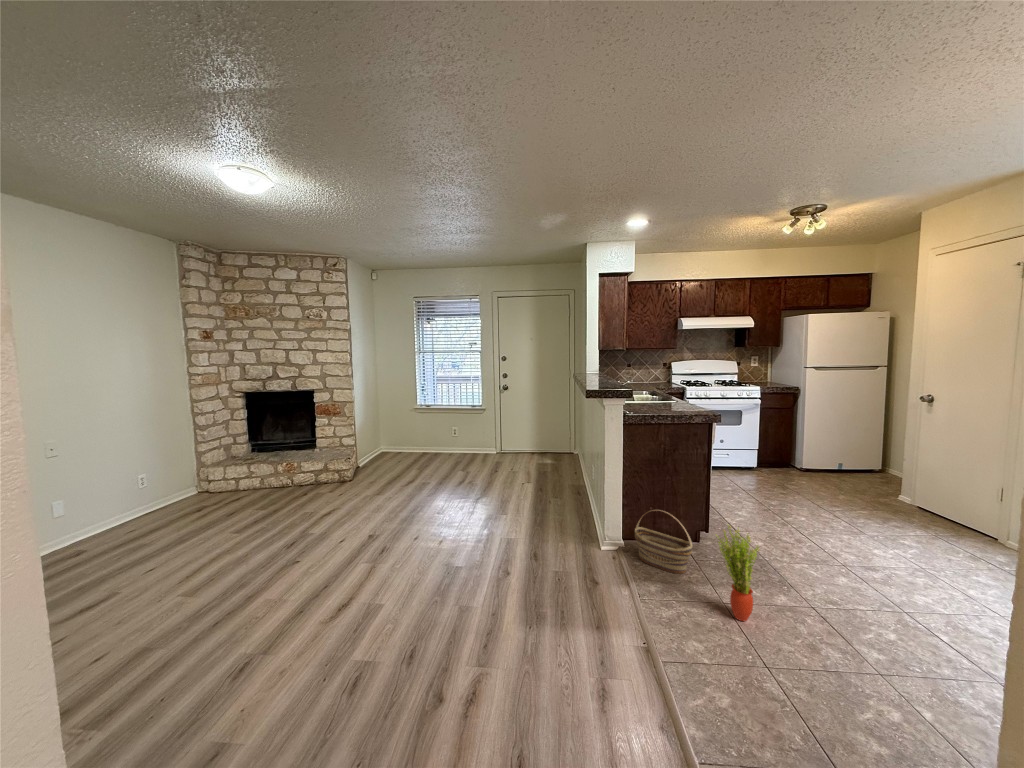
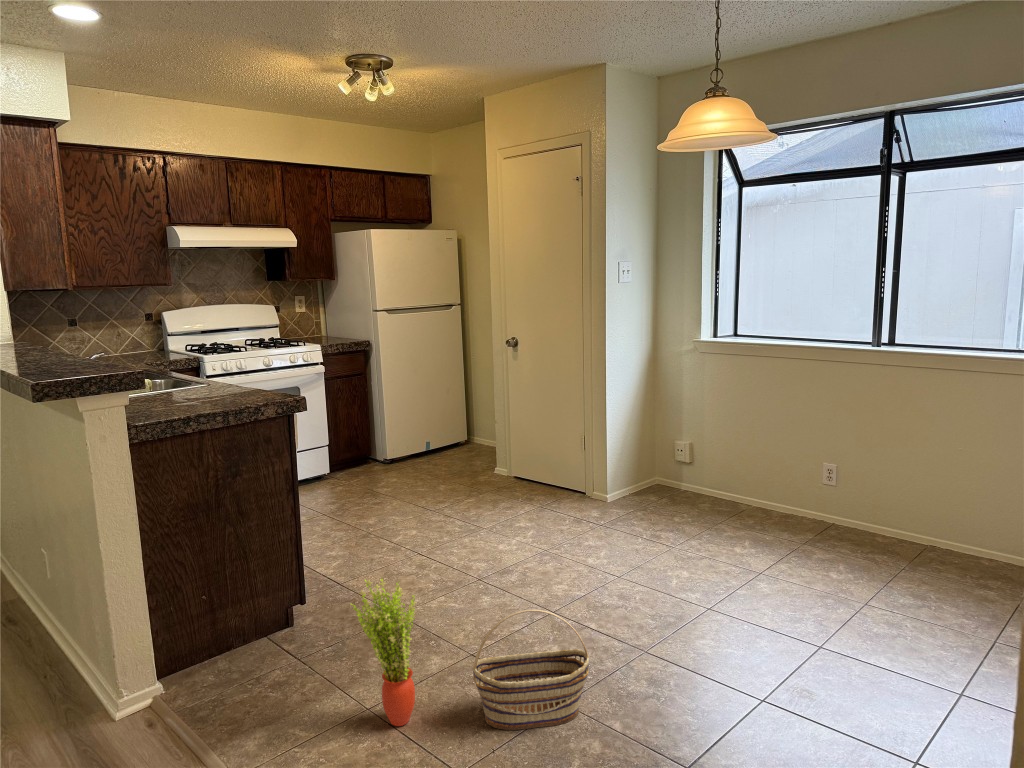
basket: present [635,510,692,574] -> present [473,609,589,730]

